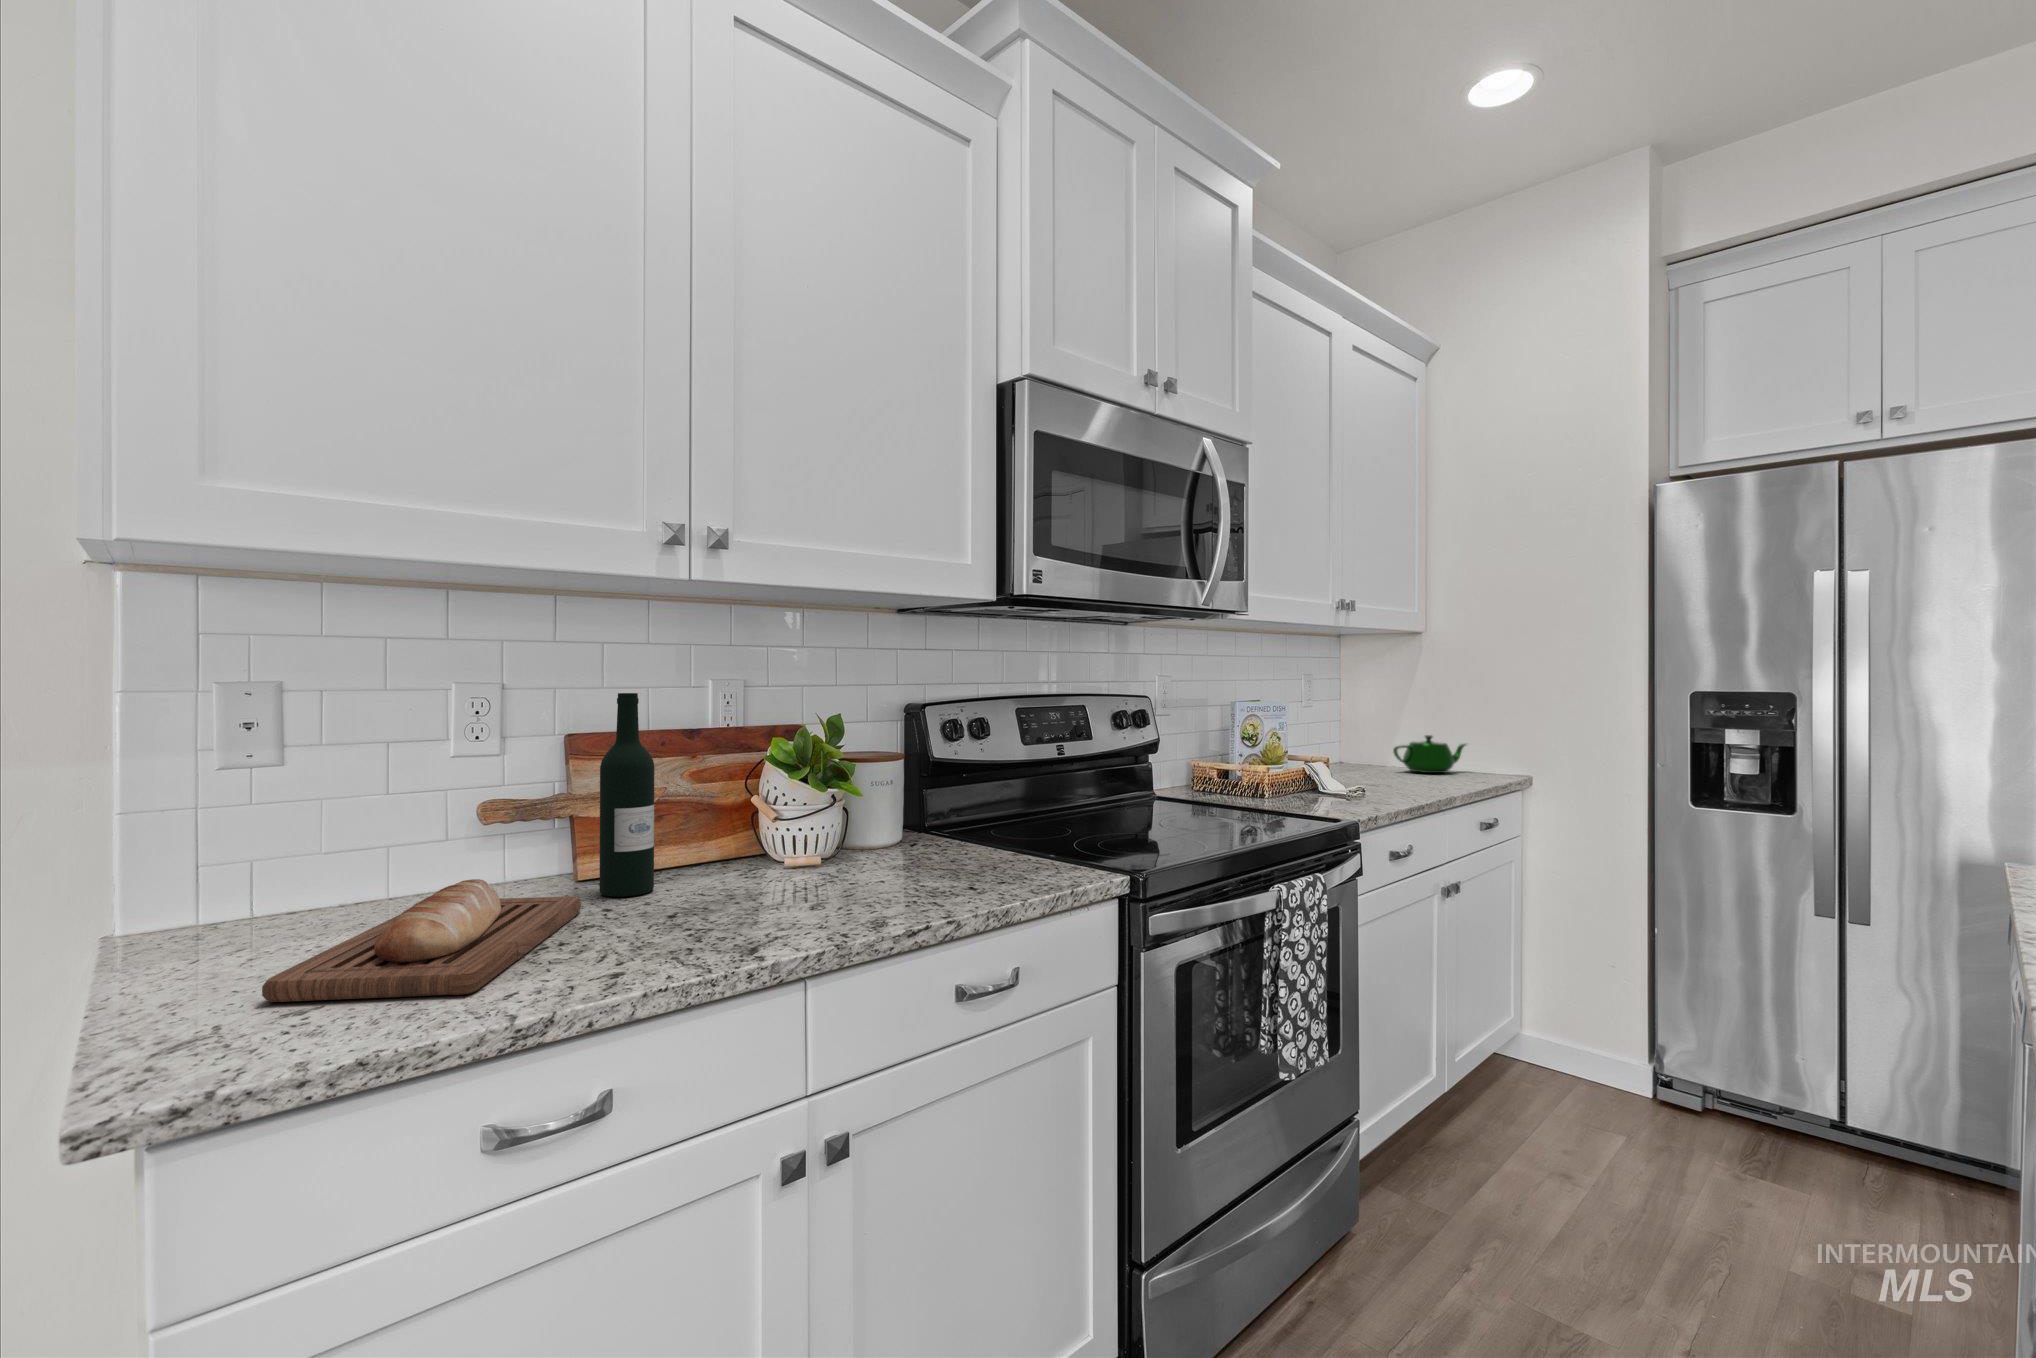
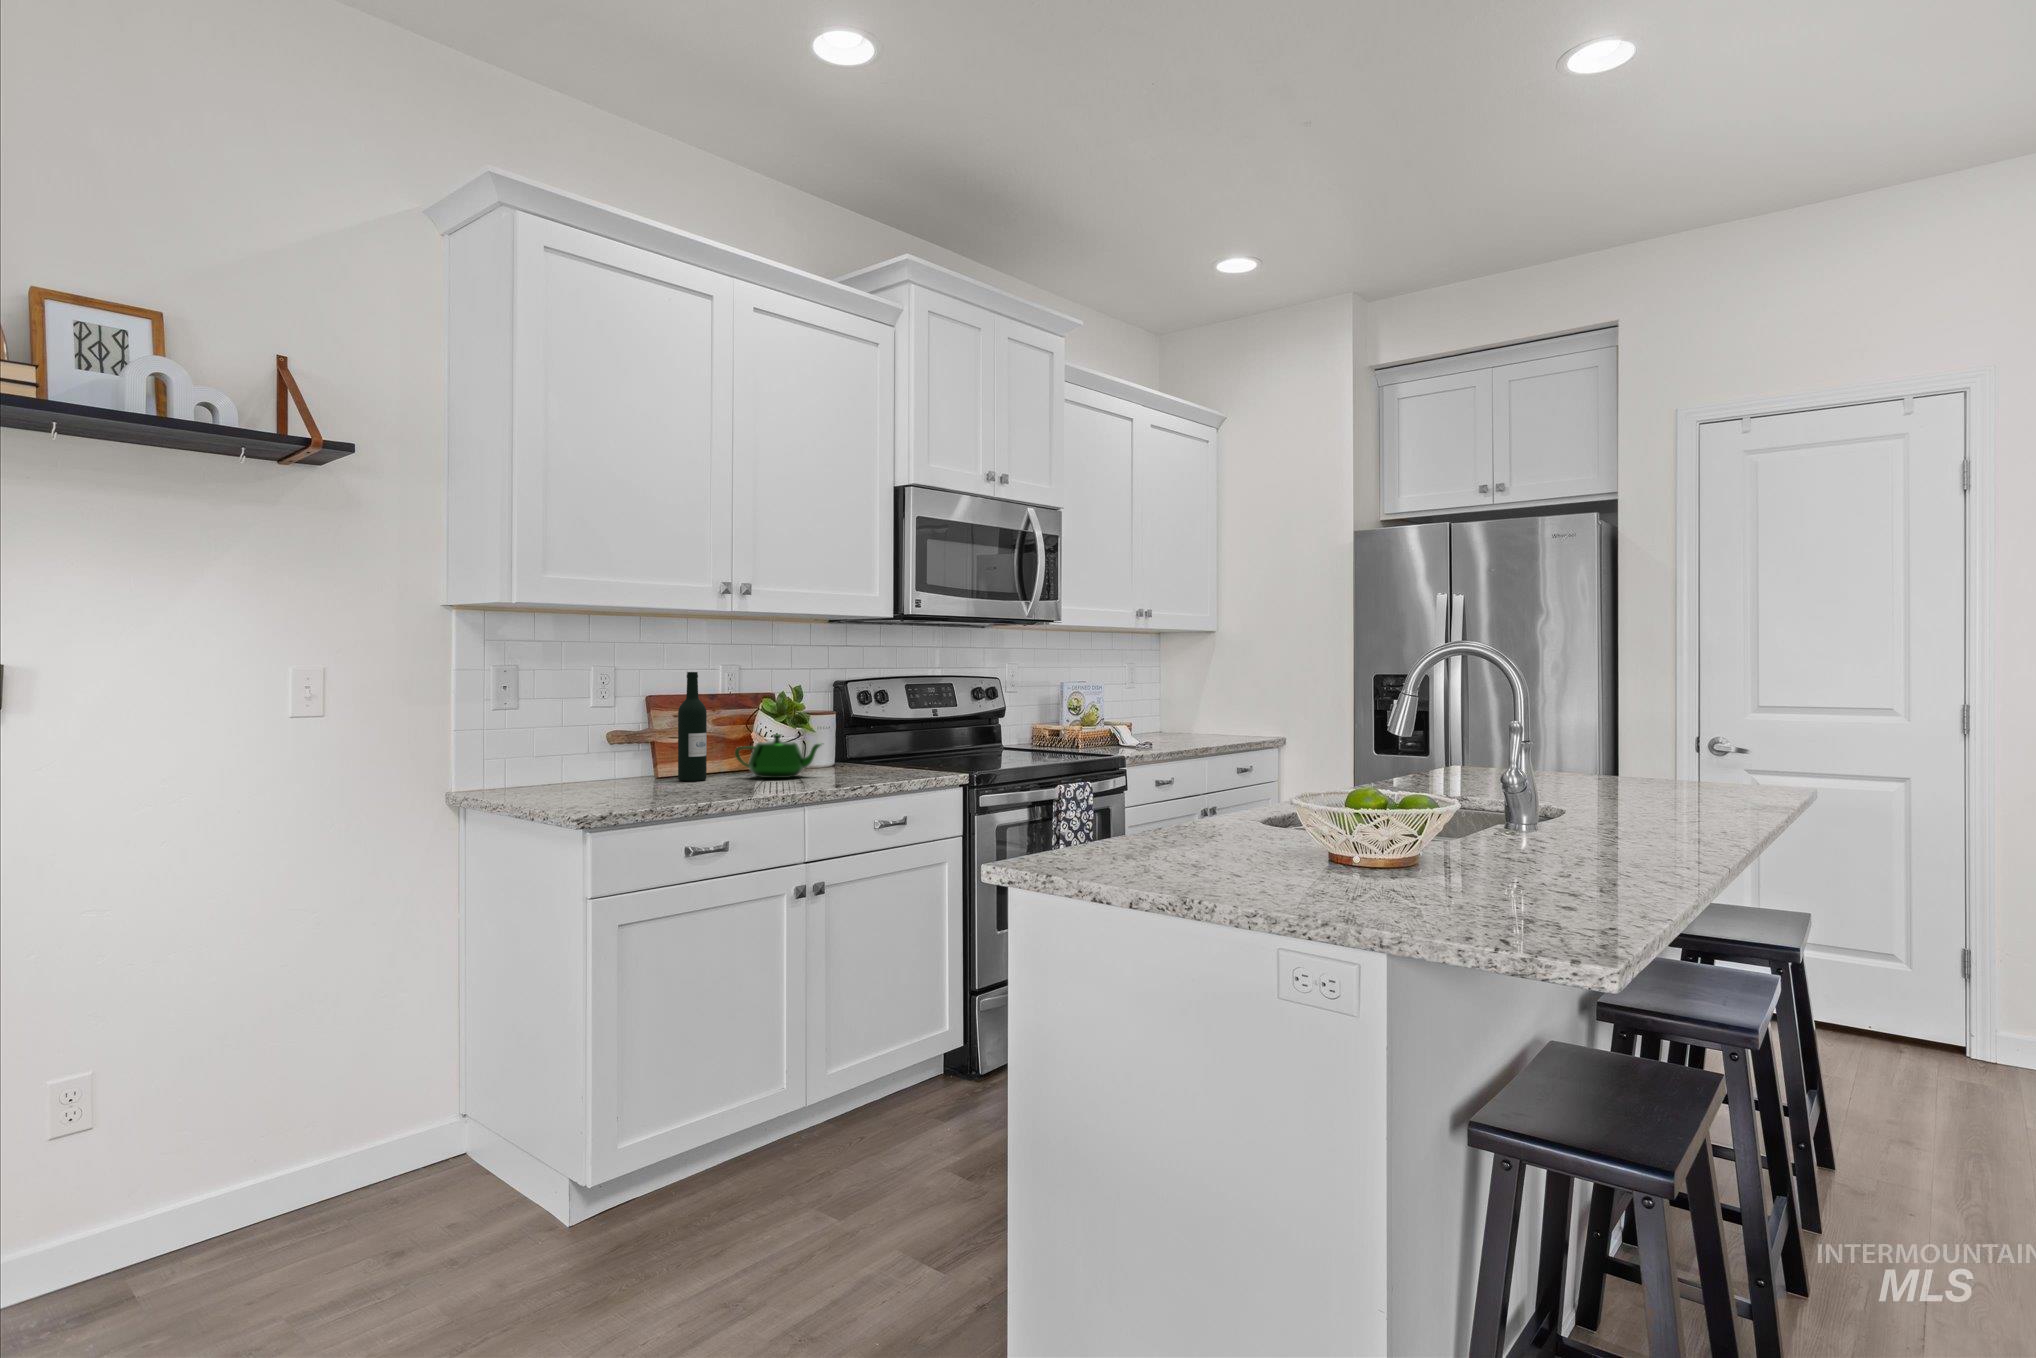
teapot: present [1393,735,1466,773] -> present [735,734,821,778]
bread loaf: present [262,879,581,1002] -> none [581,764,679,801]

